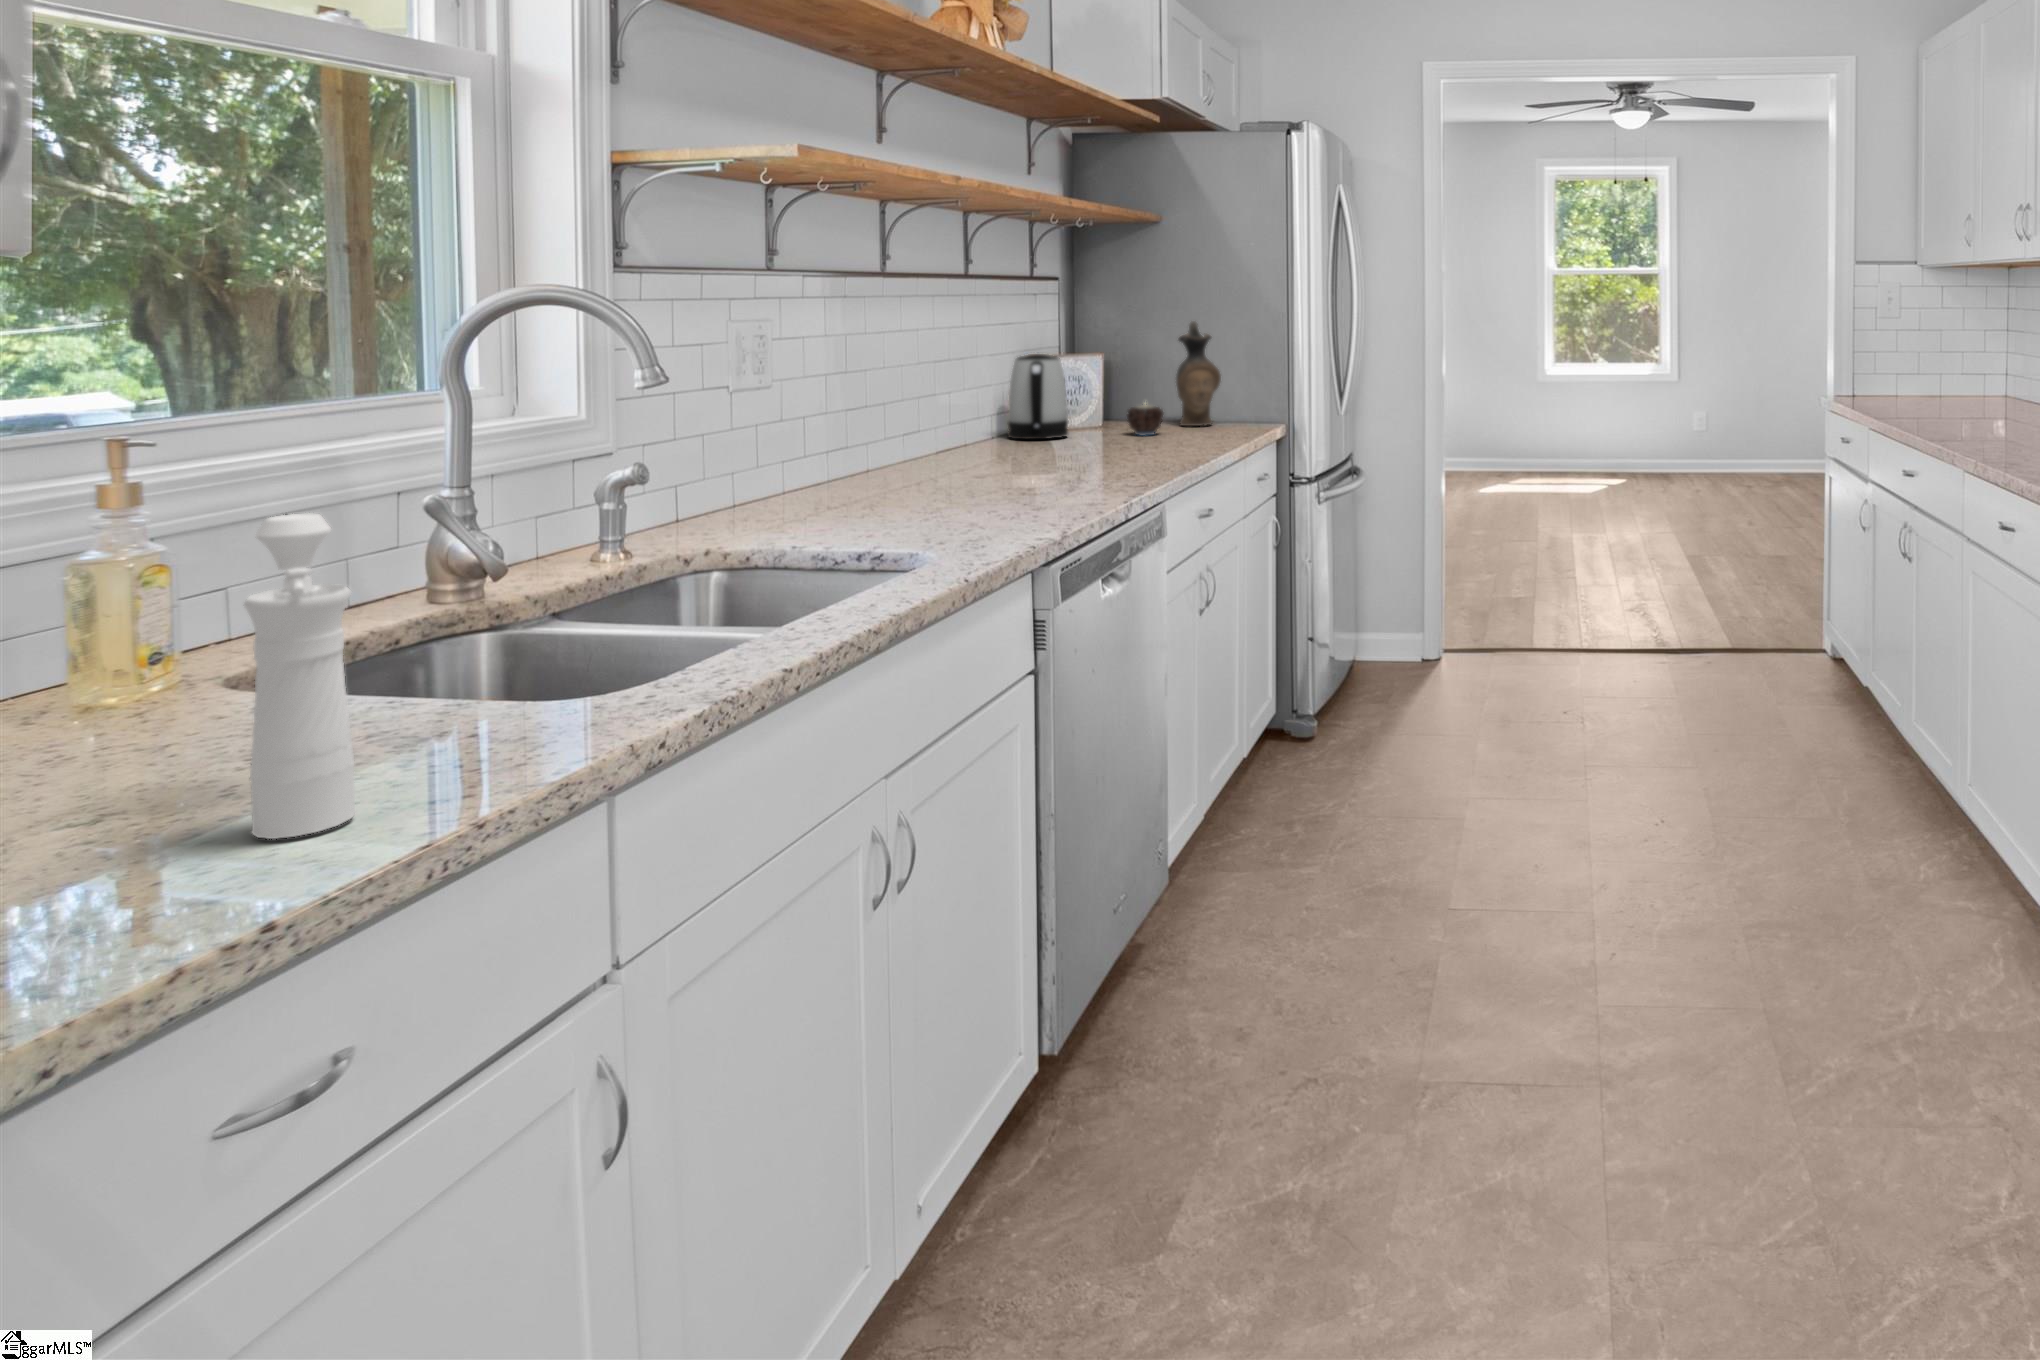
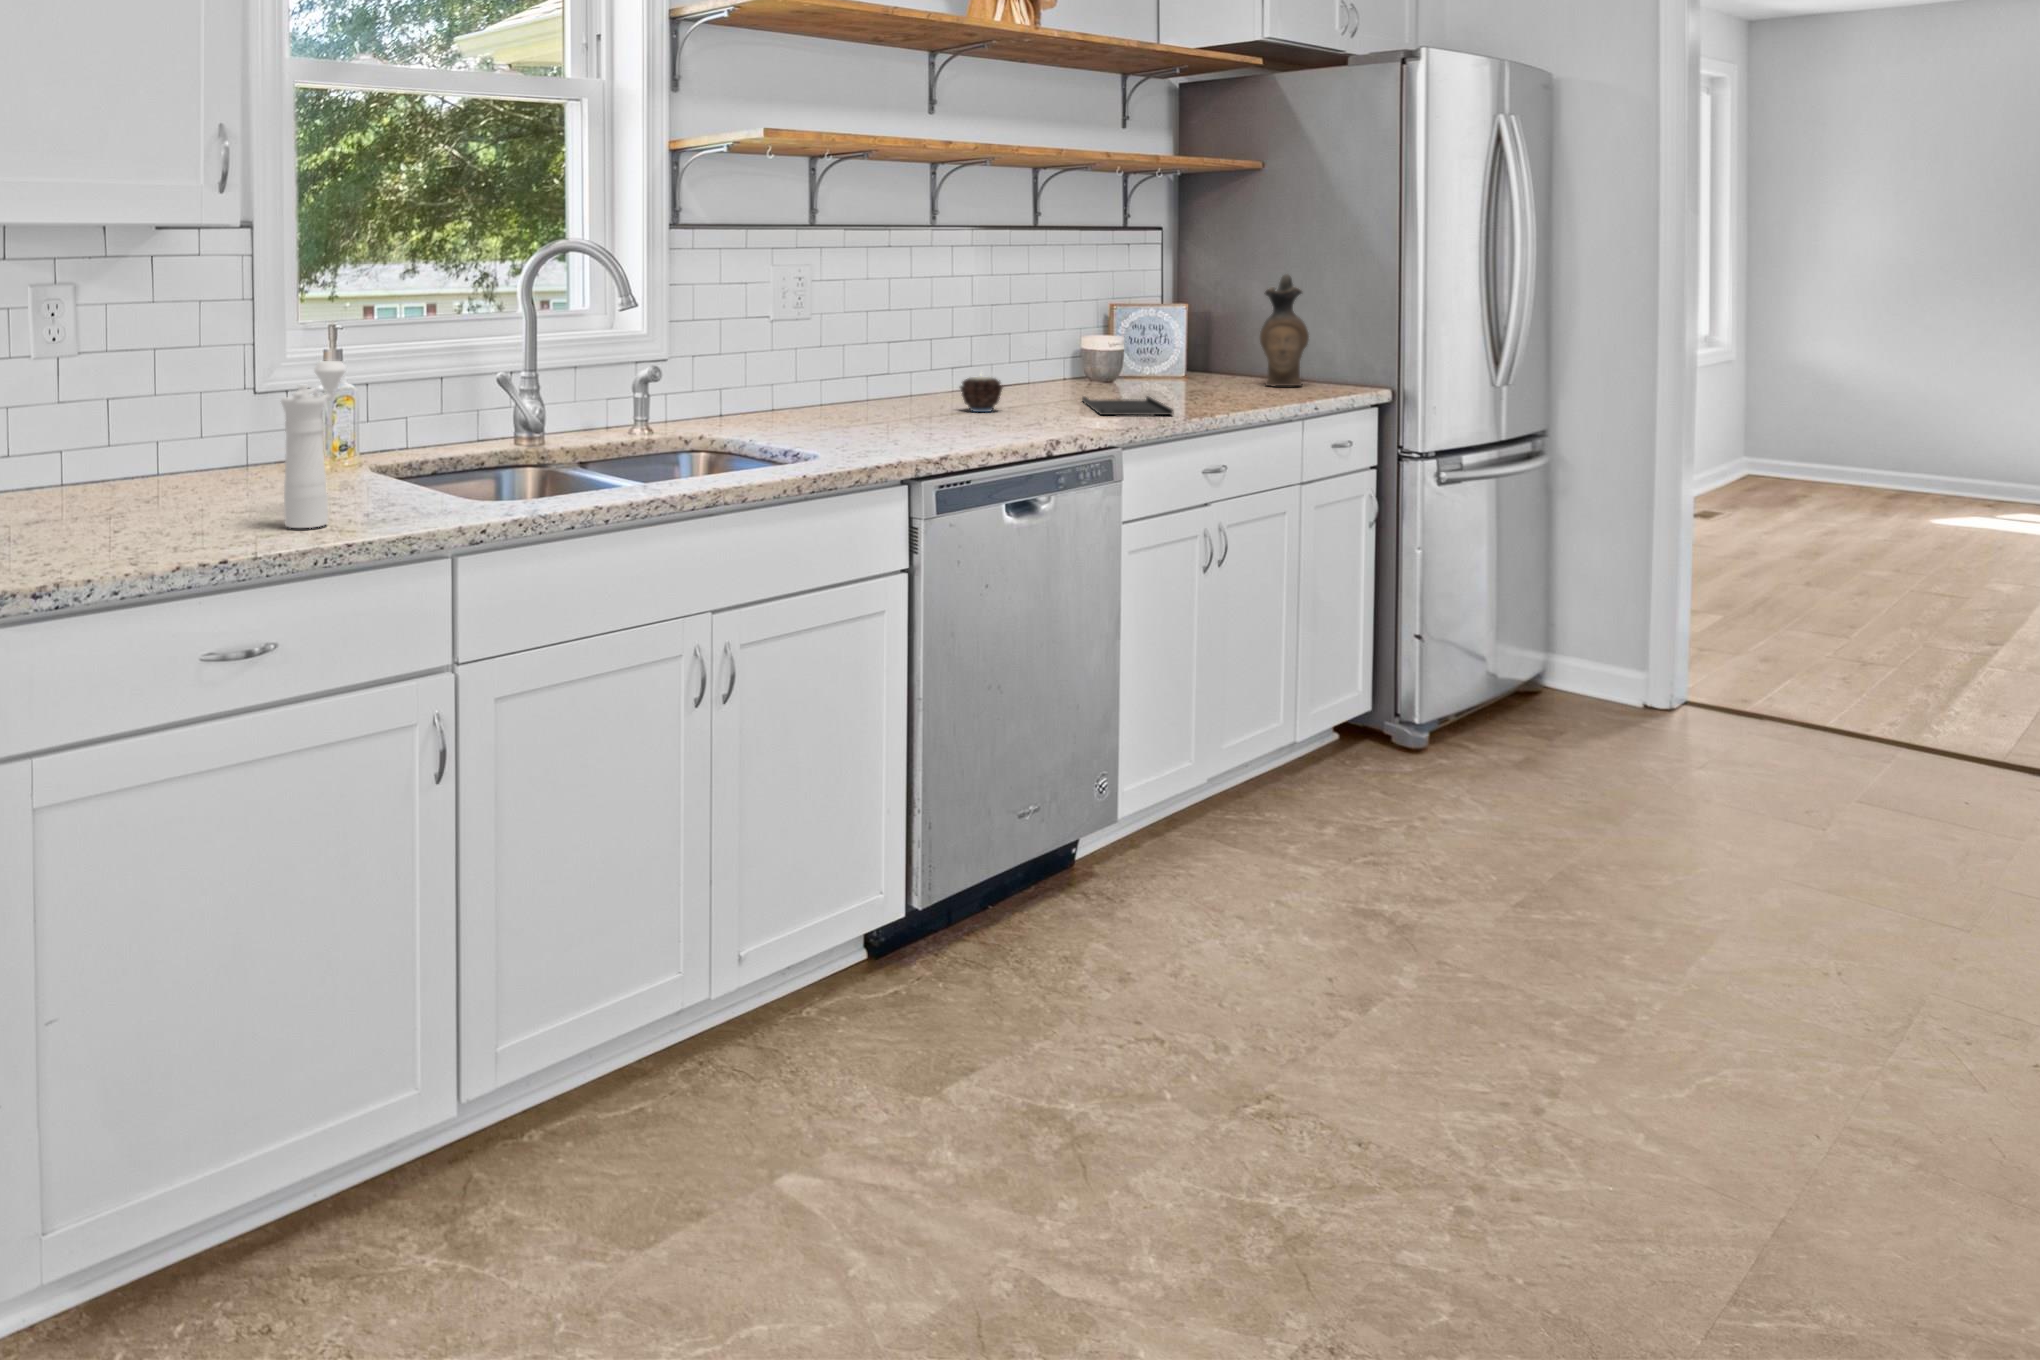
kettle: present [1008,354,1068,439] -> none [1075,306,1133,389]
candle: present [1127,405,1163,436] -> present [960,377,1003,412]
tray: none [1054,446,1178,471] -> present [1082,397,1173,415]

